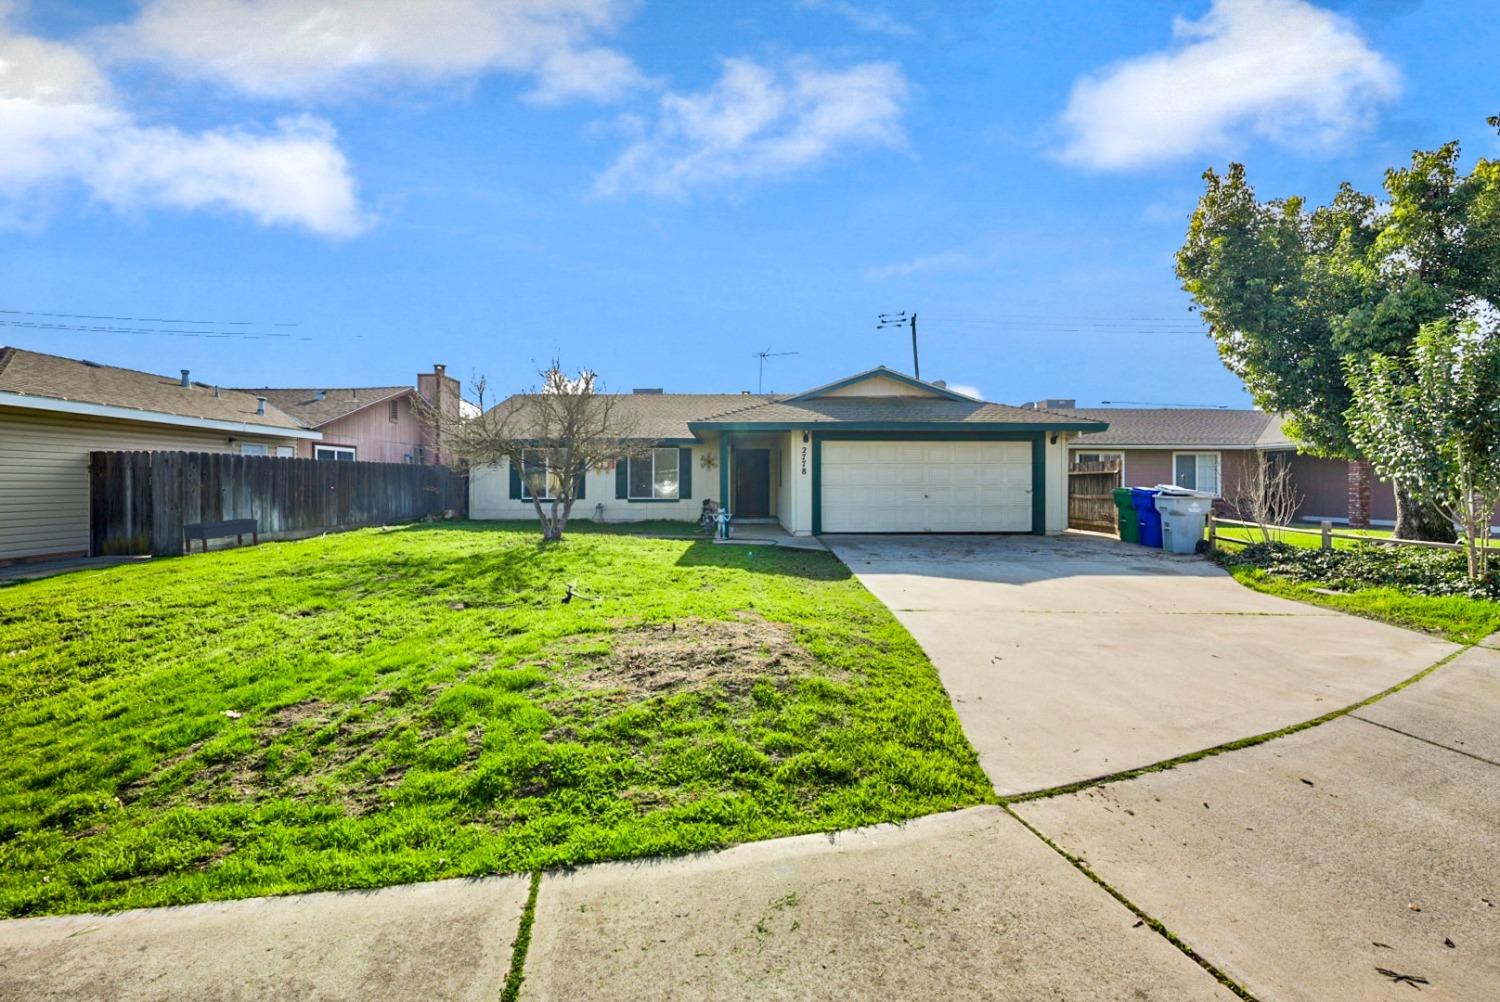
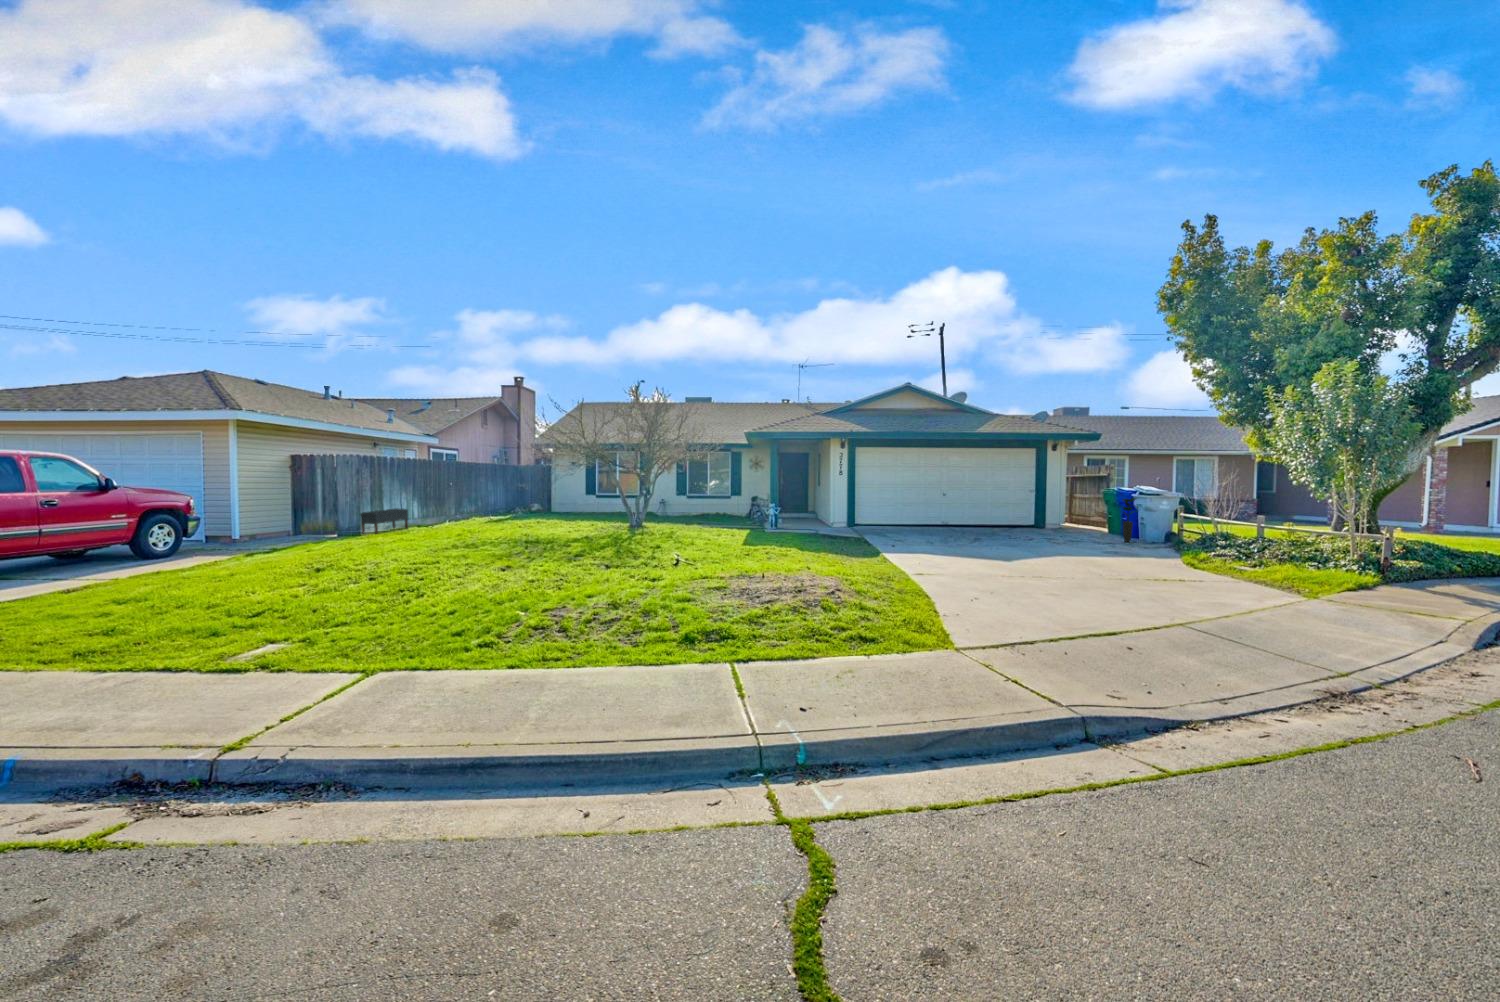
potted plant: none [1135,498,1164,552] -> present [1123,498,1138,542]

